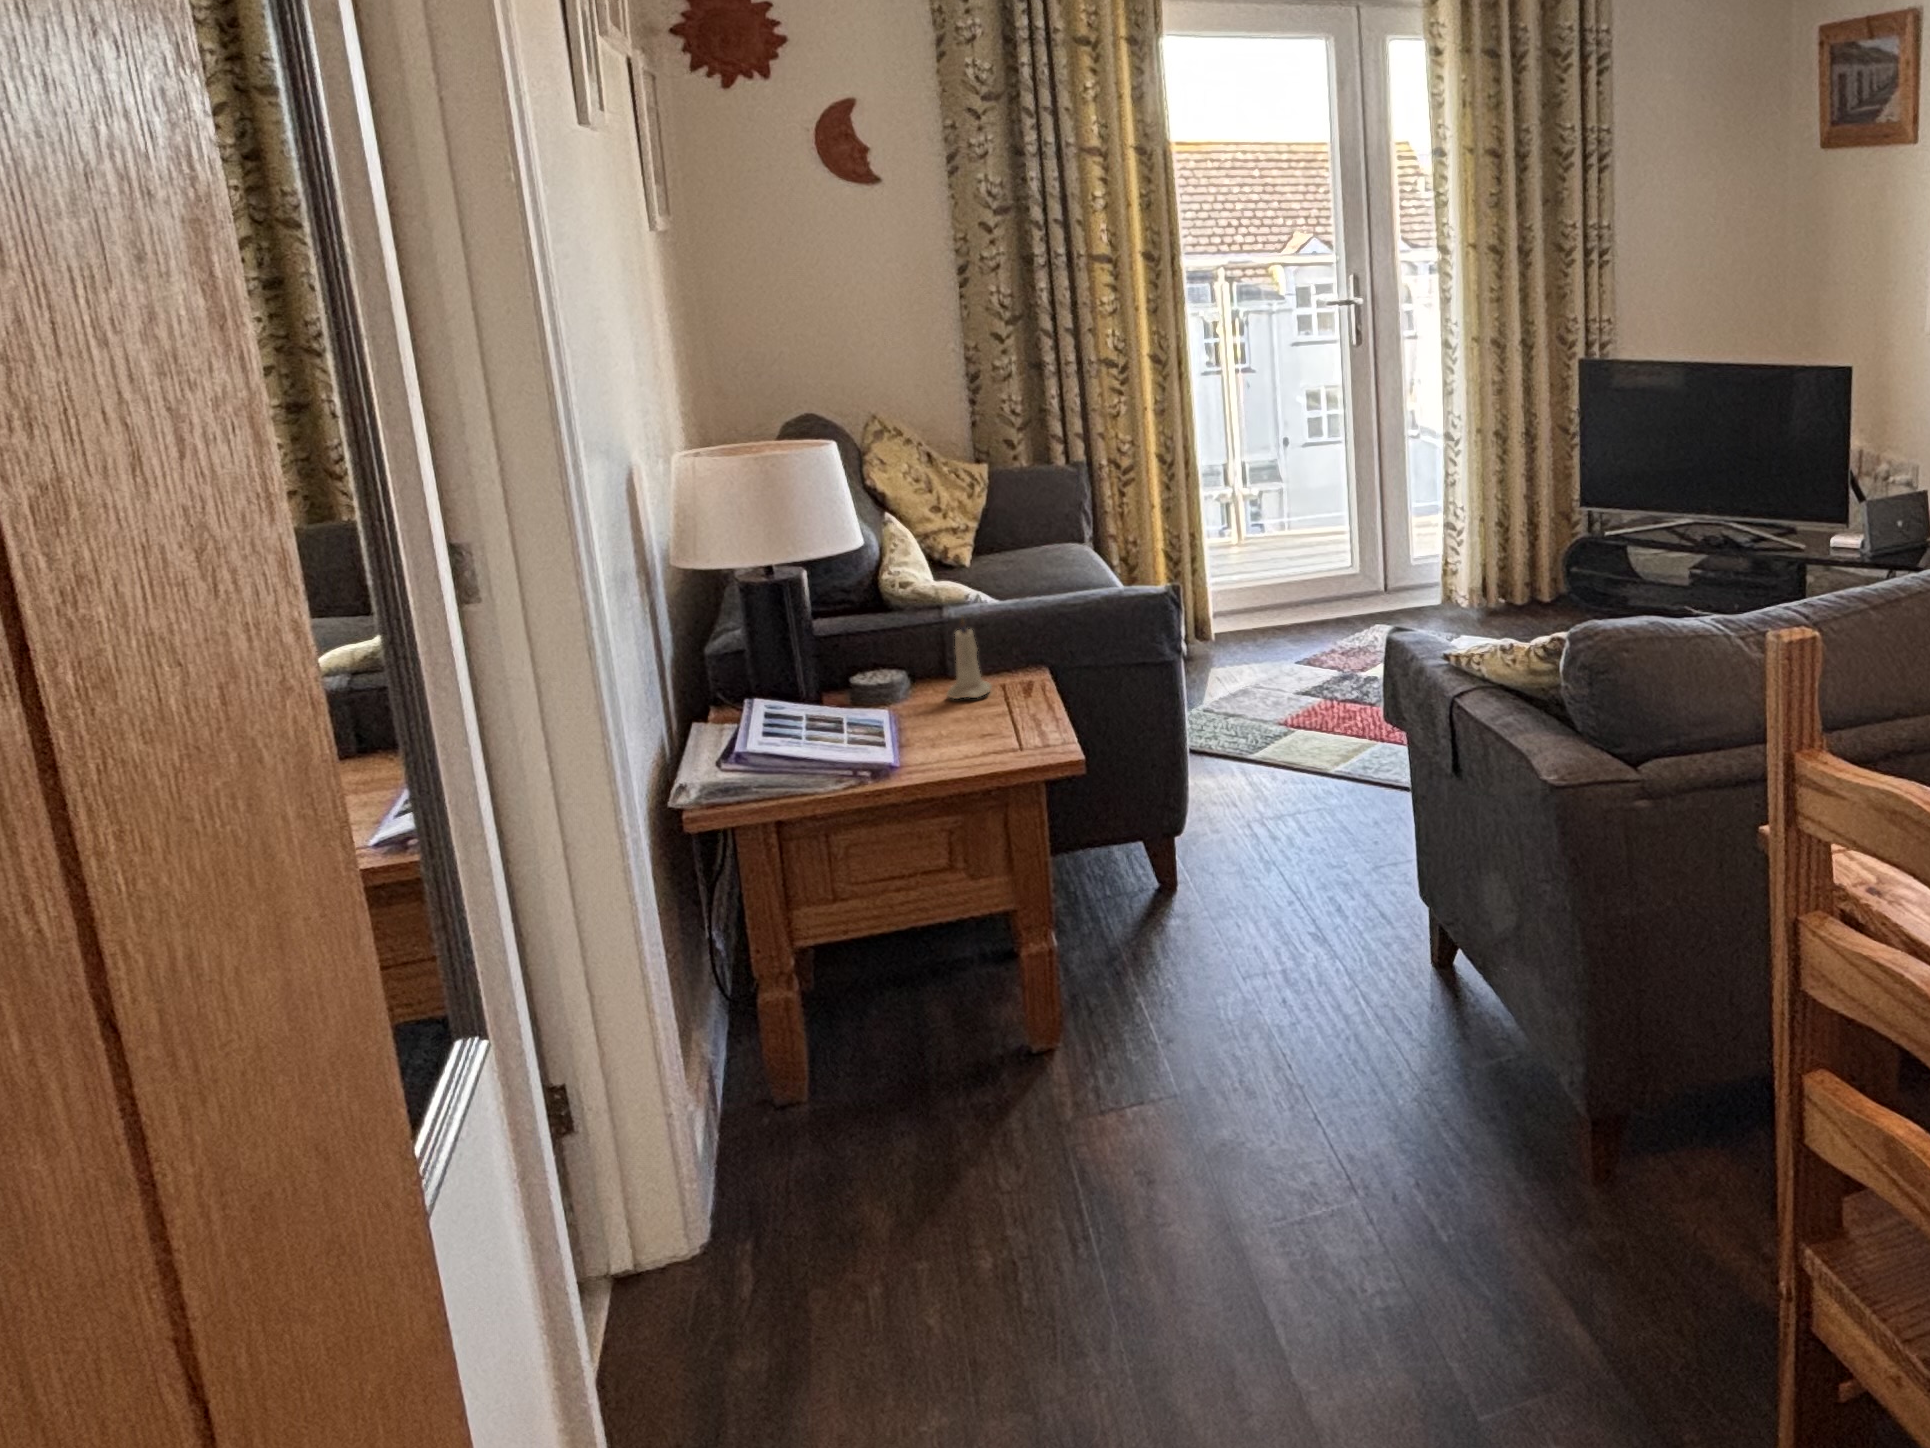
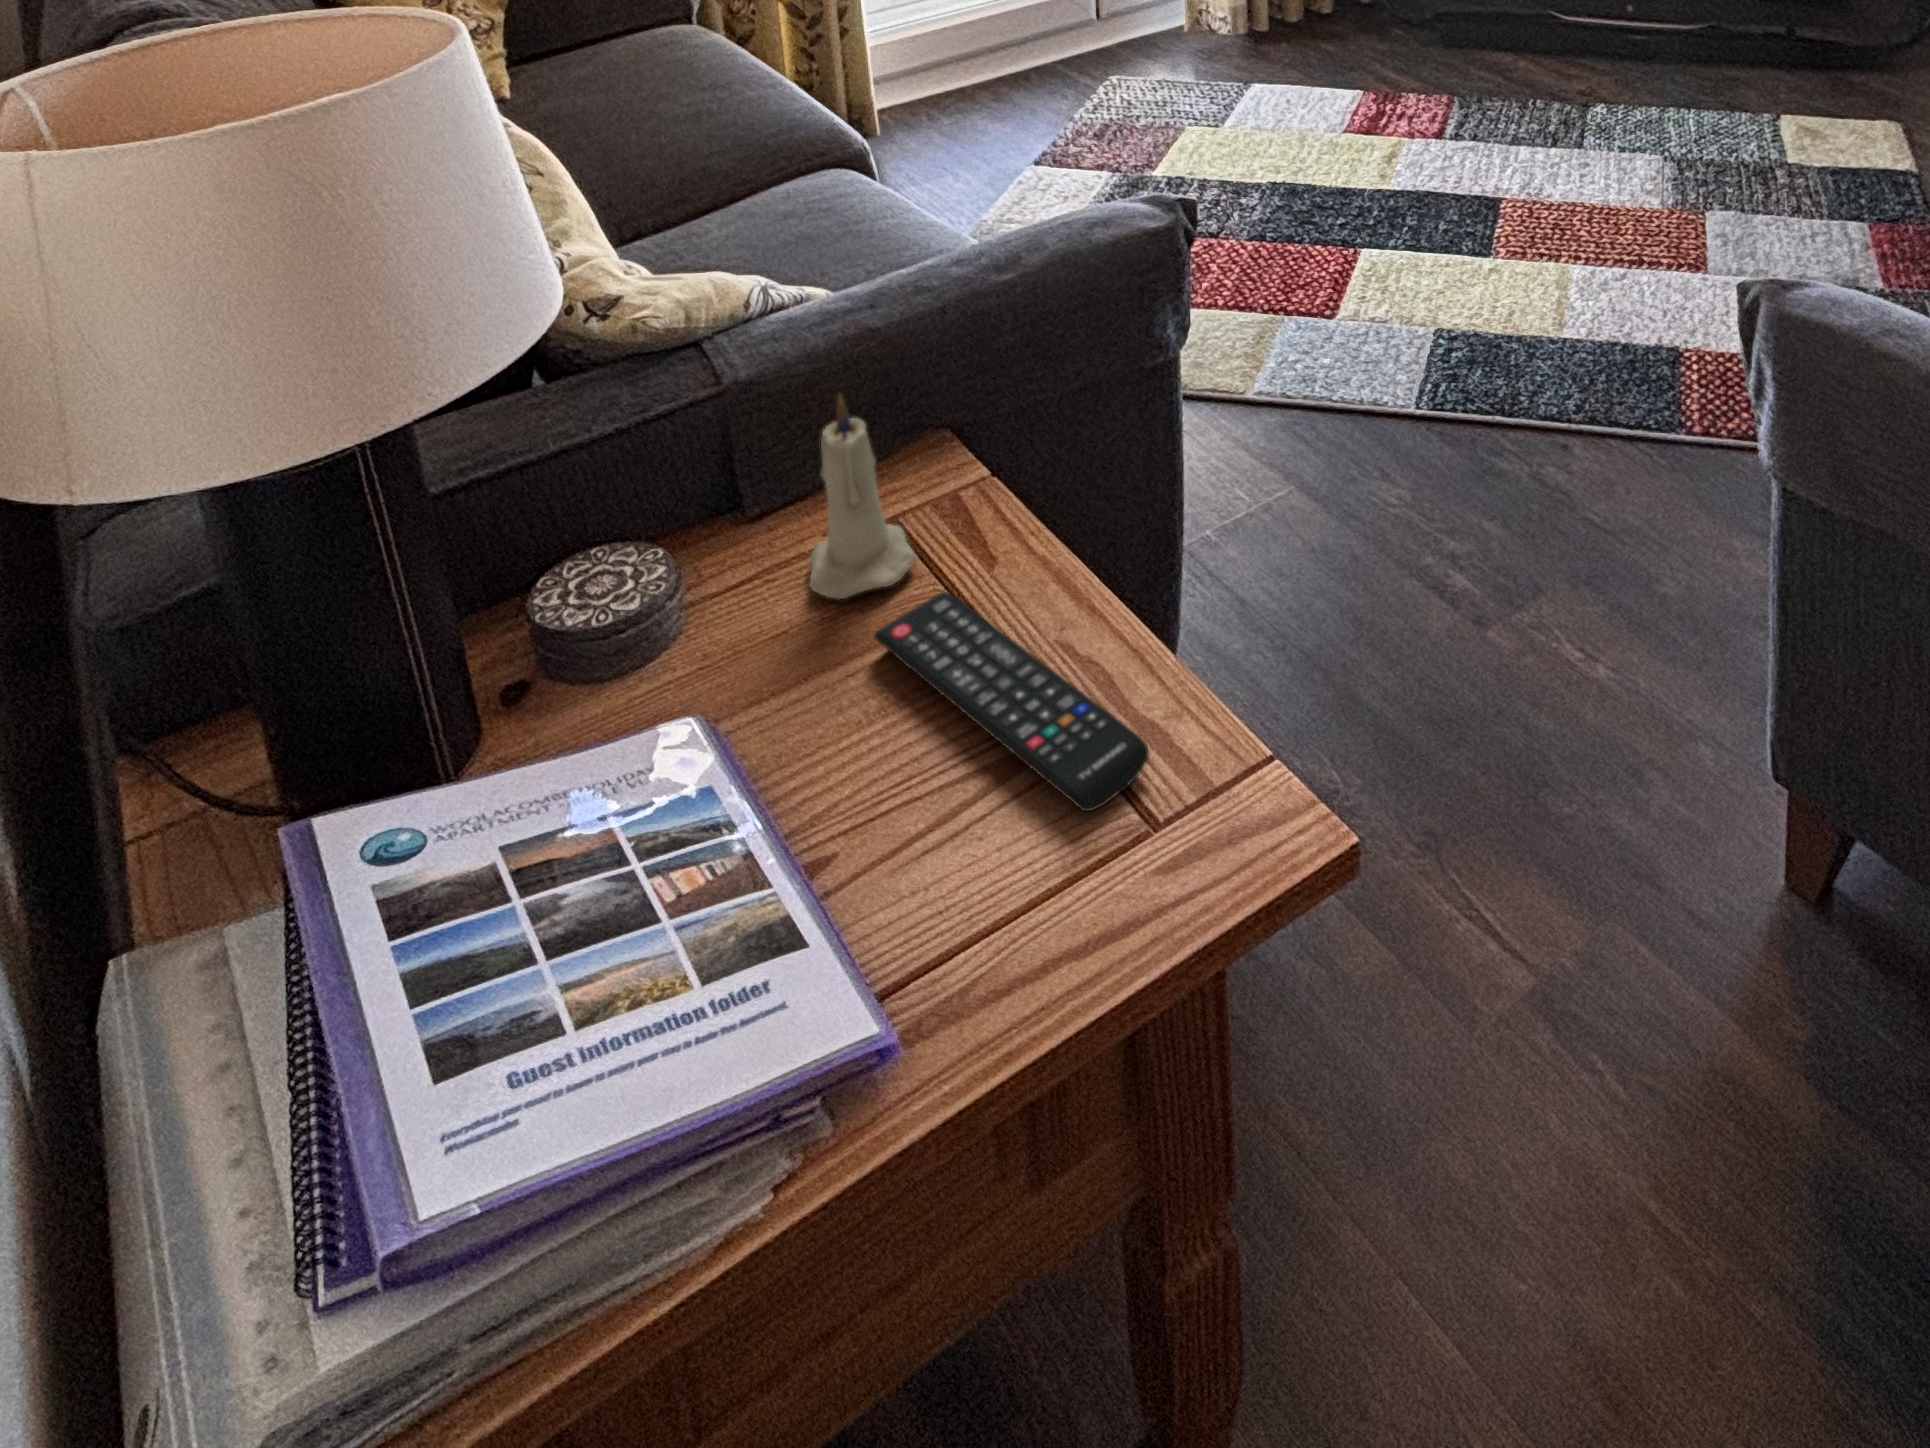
remote control: none [955,696,1020,746] -> present [873,592,1149,811]

